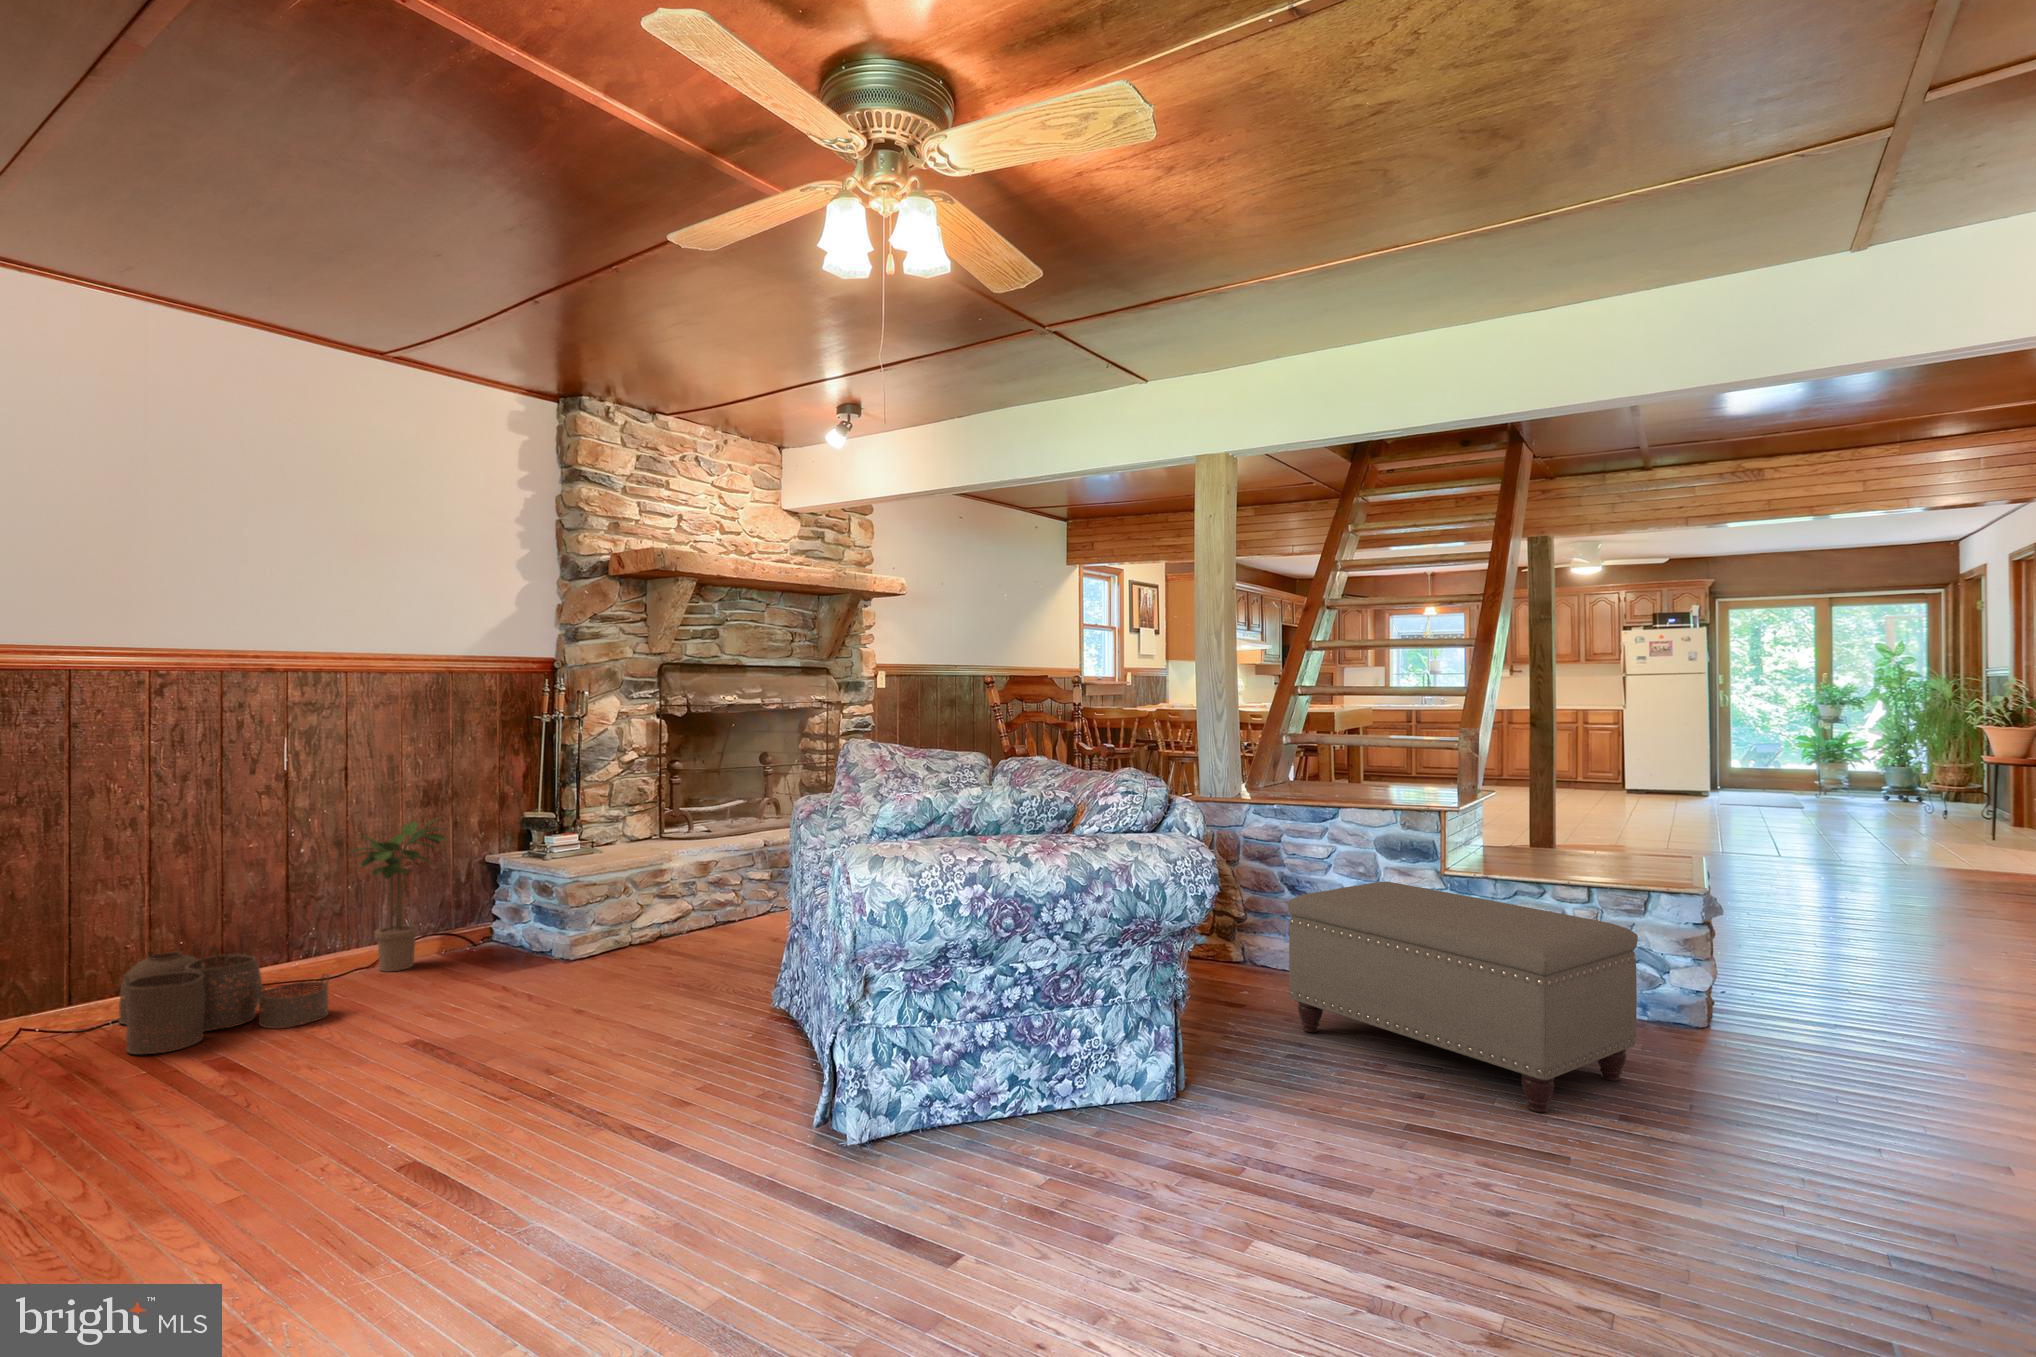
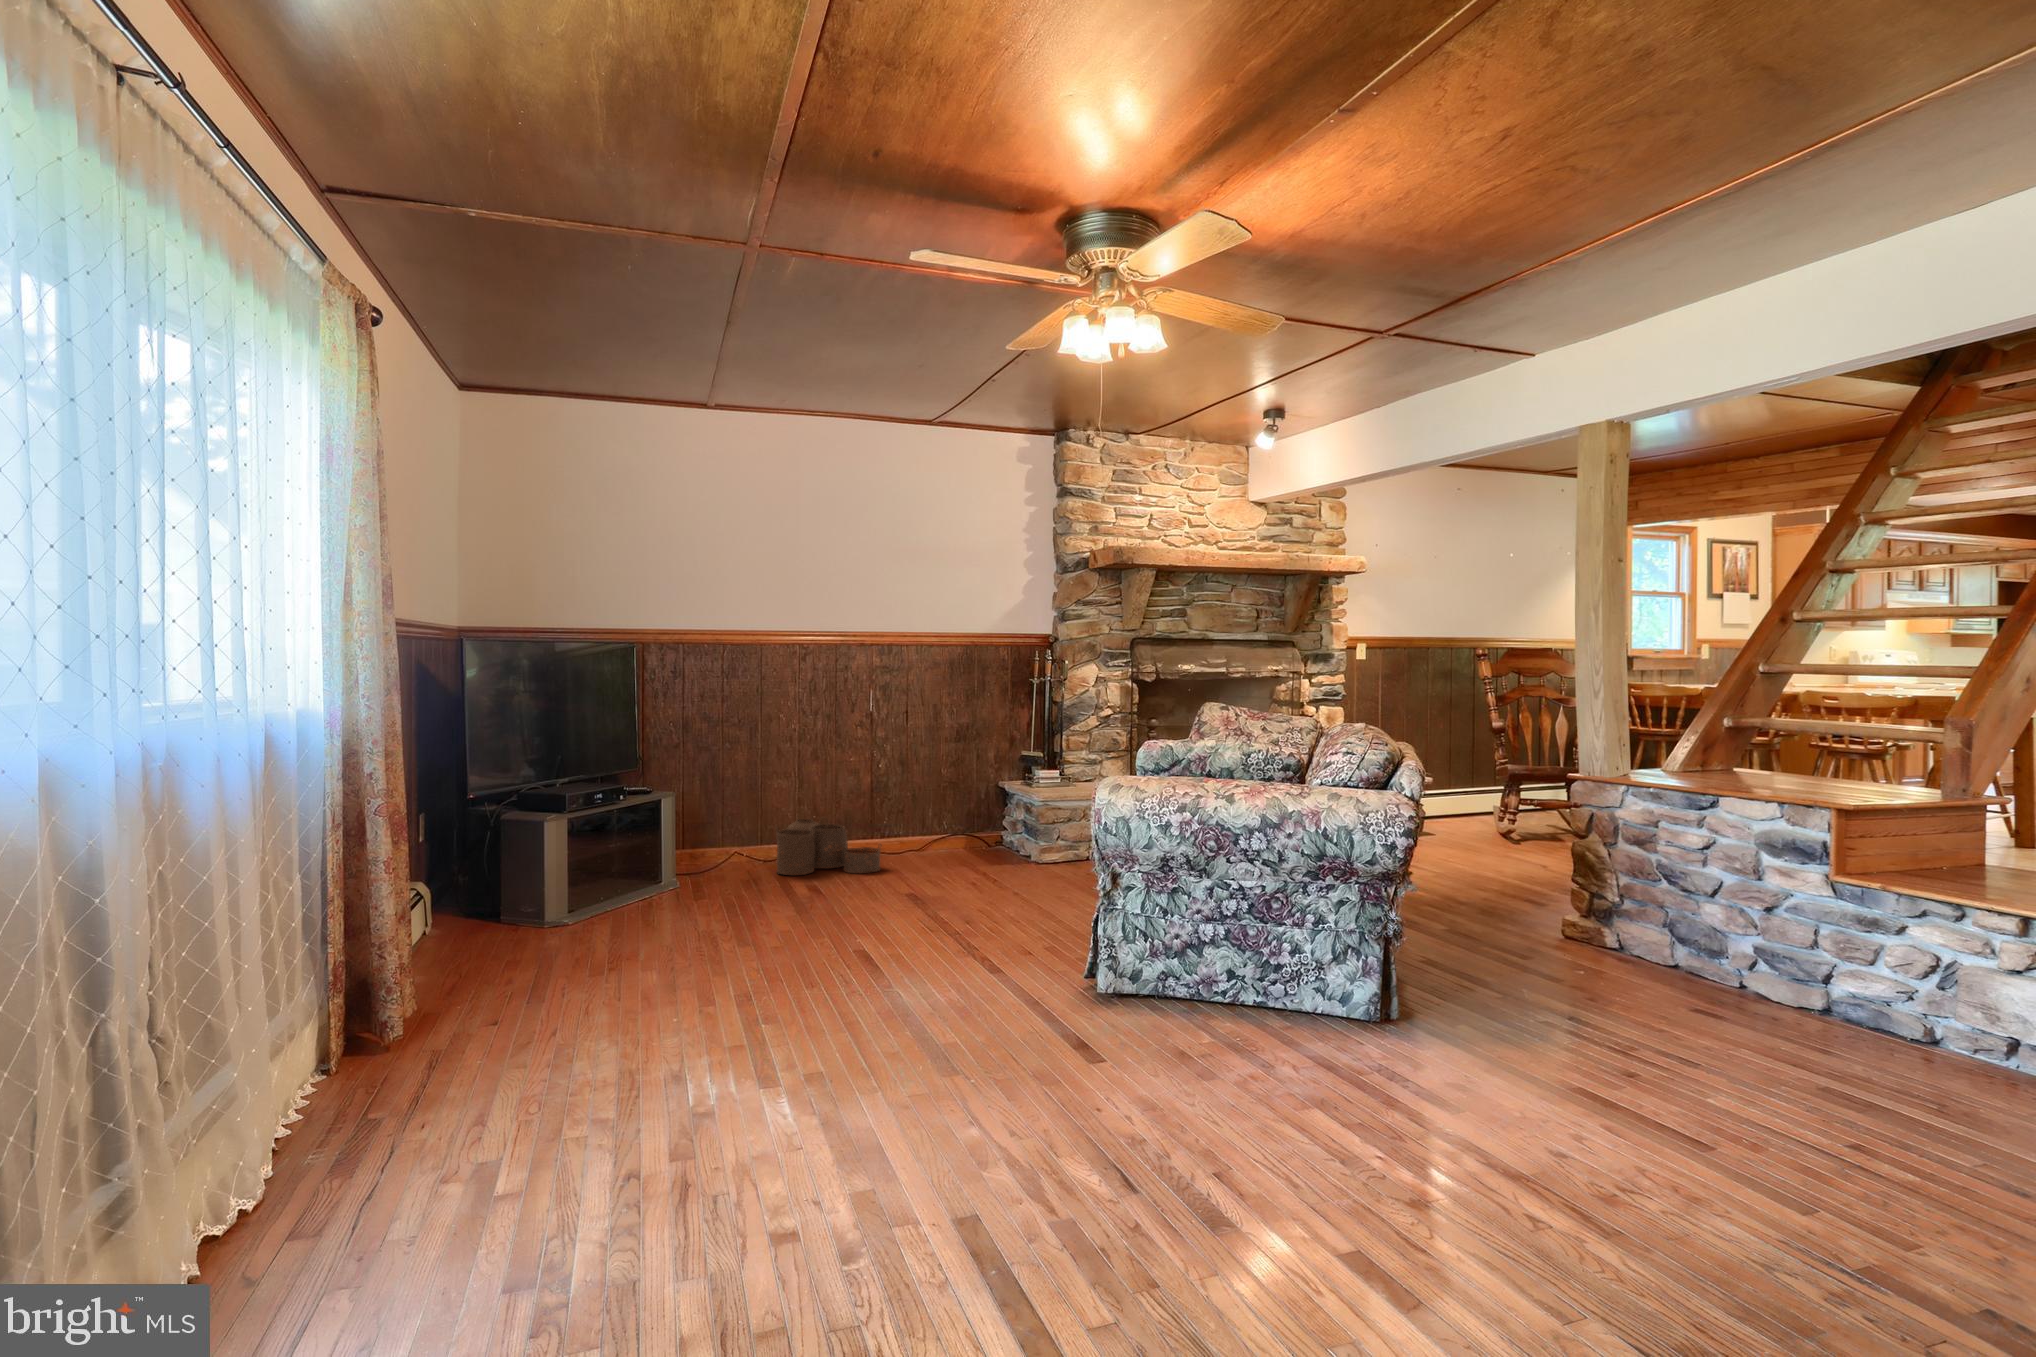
potted plant: present [352,818,446,971] -> none [905,748,971,852]
ottoman: present [1288,882,1638,1112] -> none [1570,872,1943,1114]

